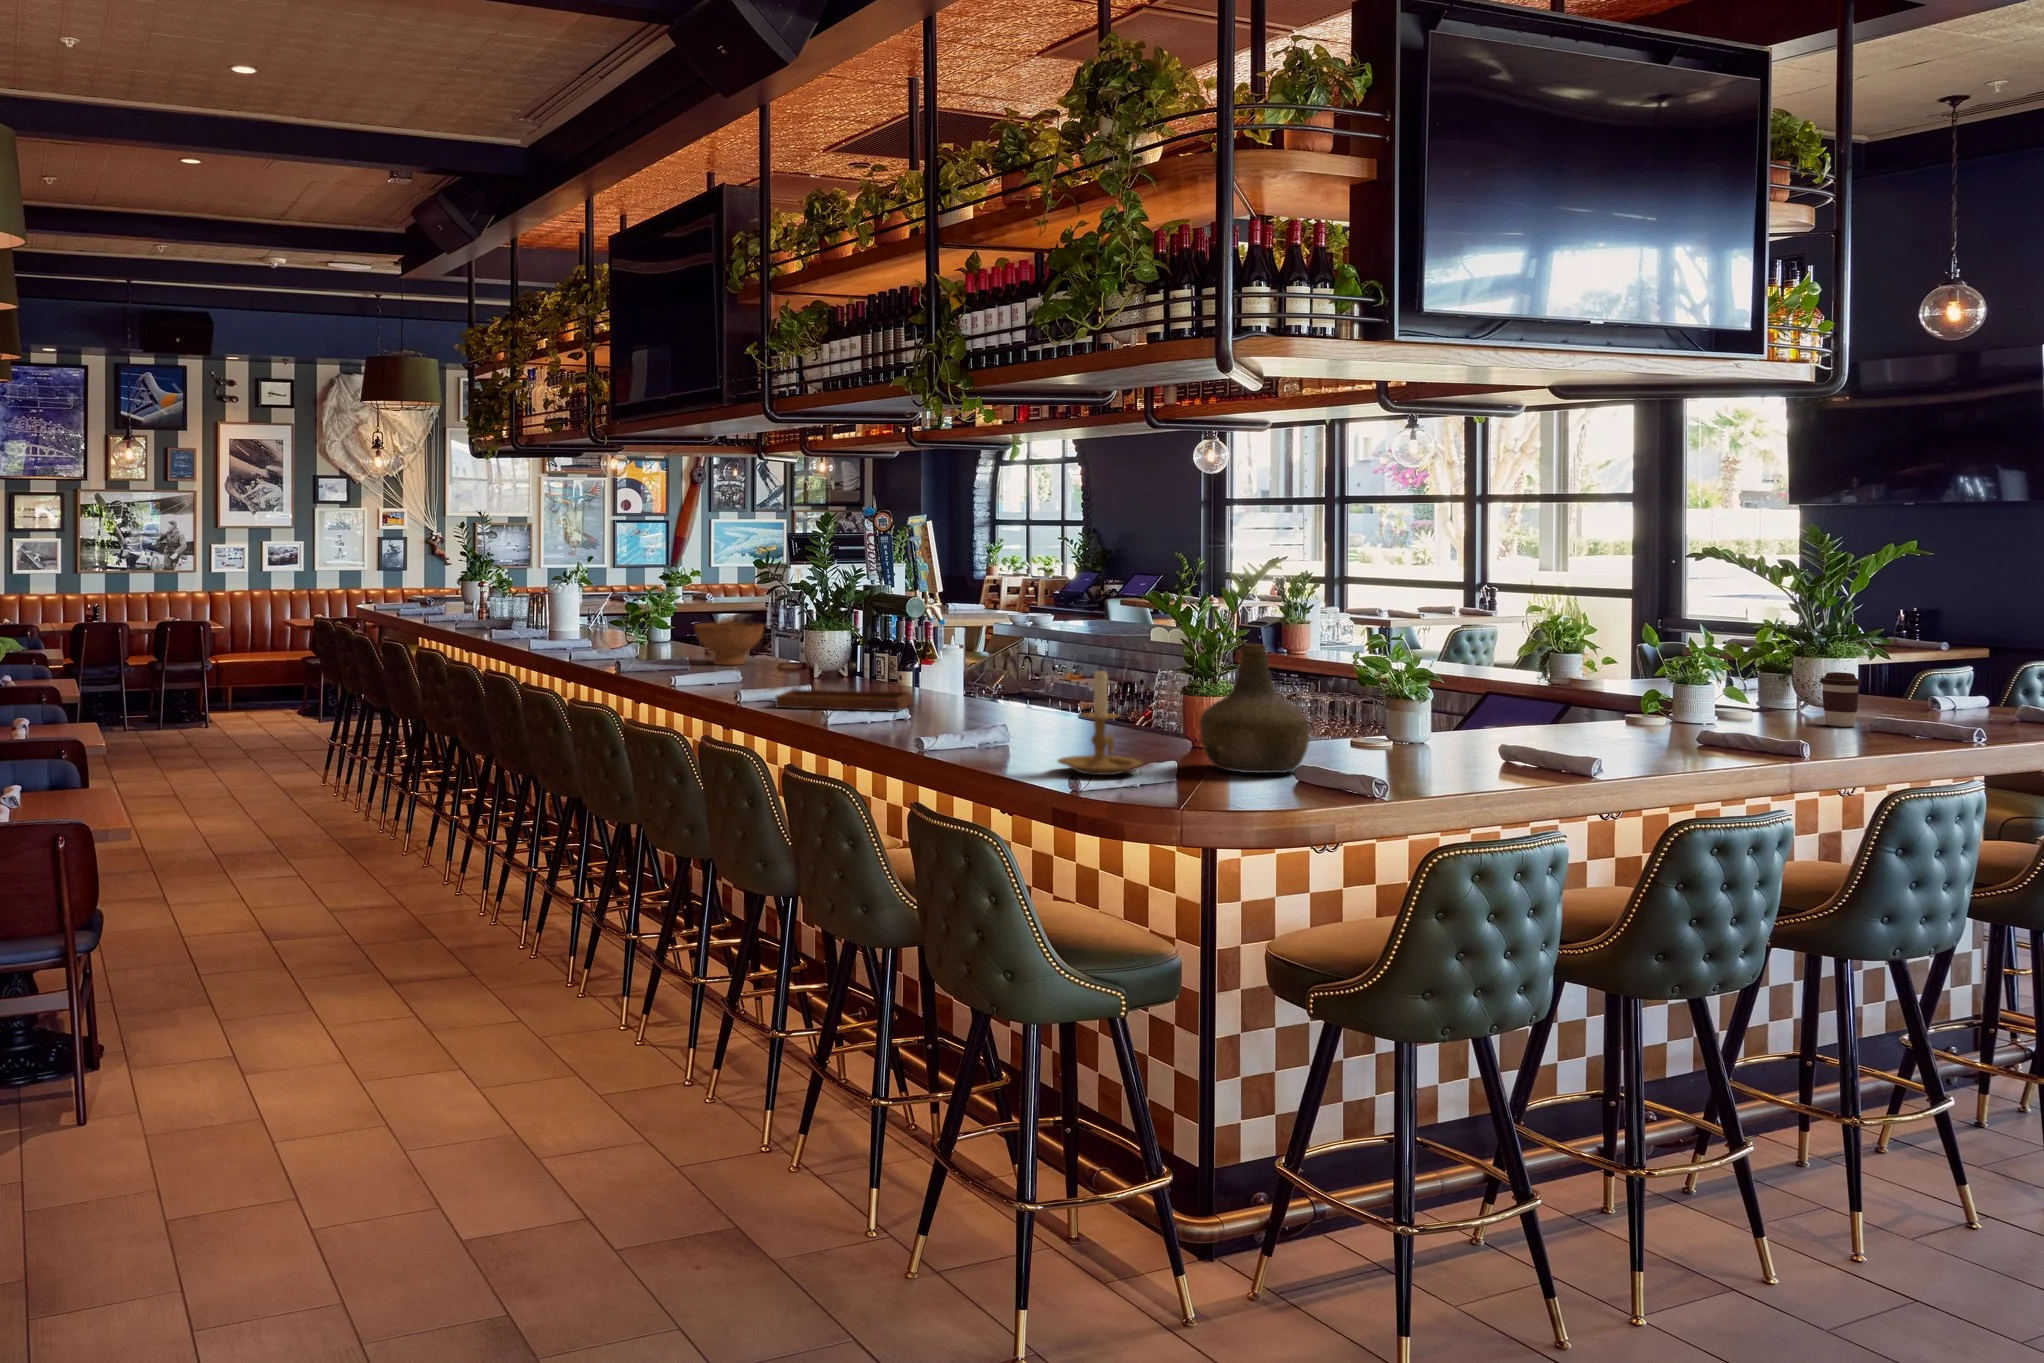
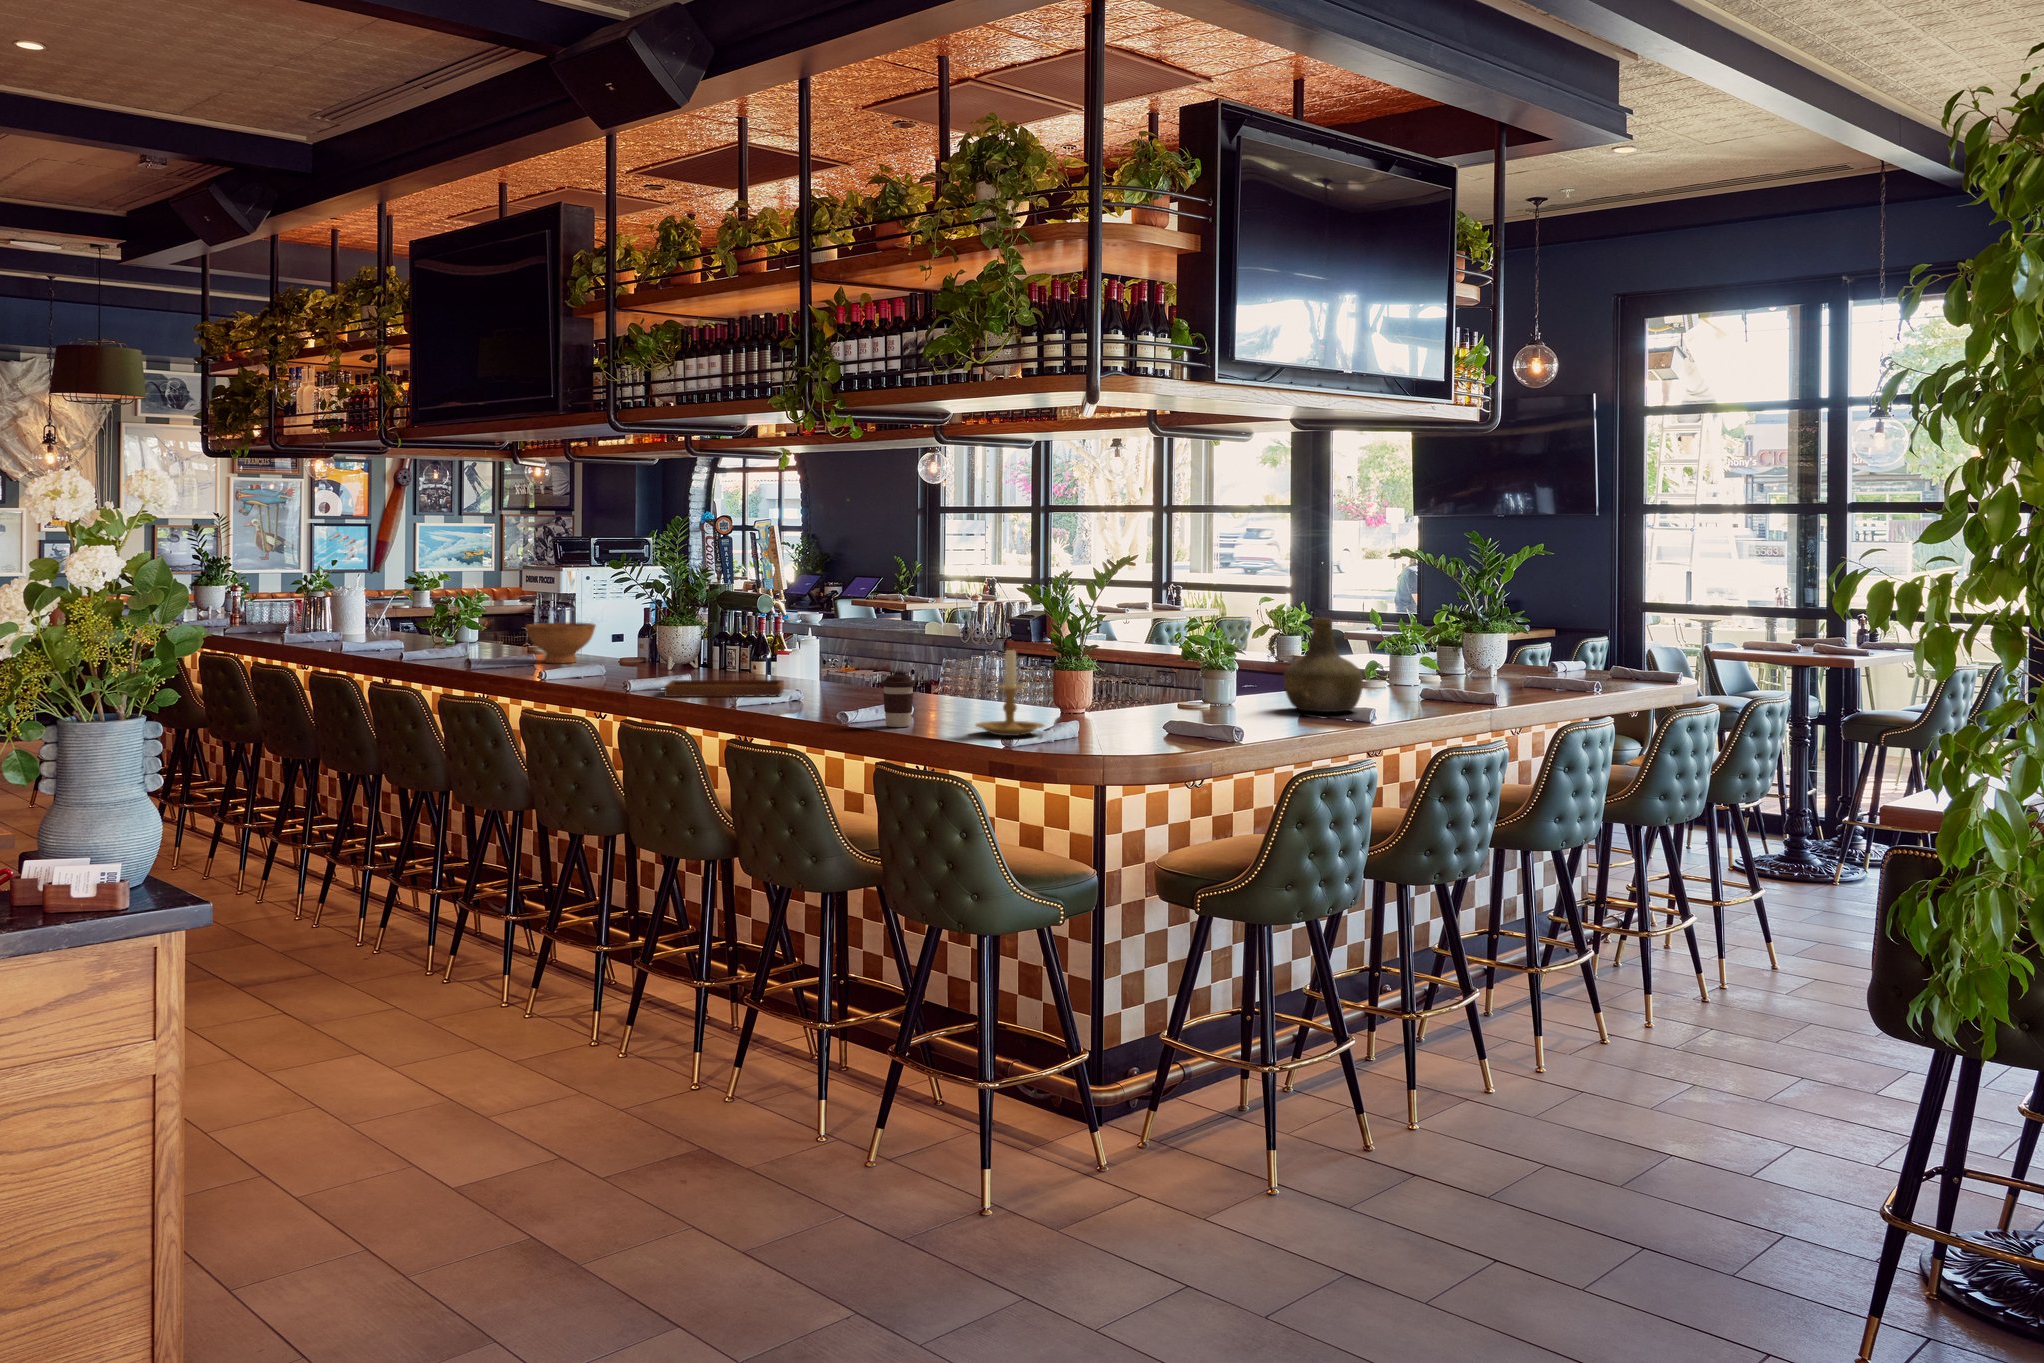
bottle: present [1200,644,1310,773] -> present [1283,618,1363,712]
coffee cup: present [1820,672,1861,727] -> present [882,675,915,727]

